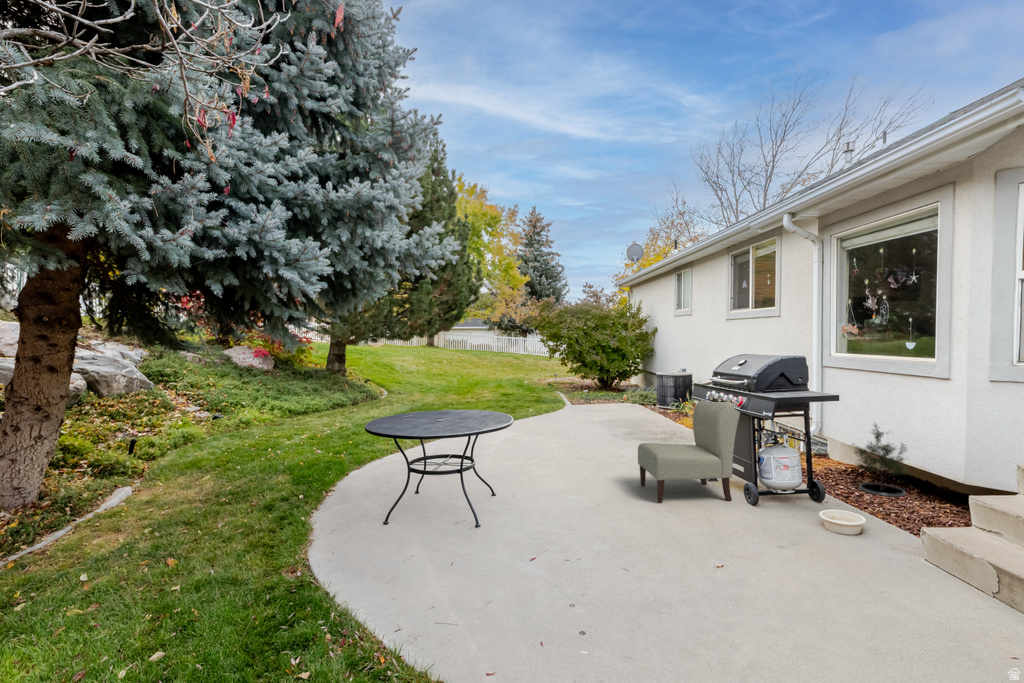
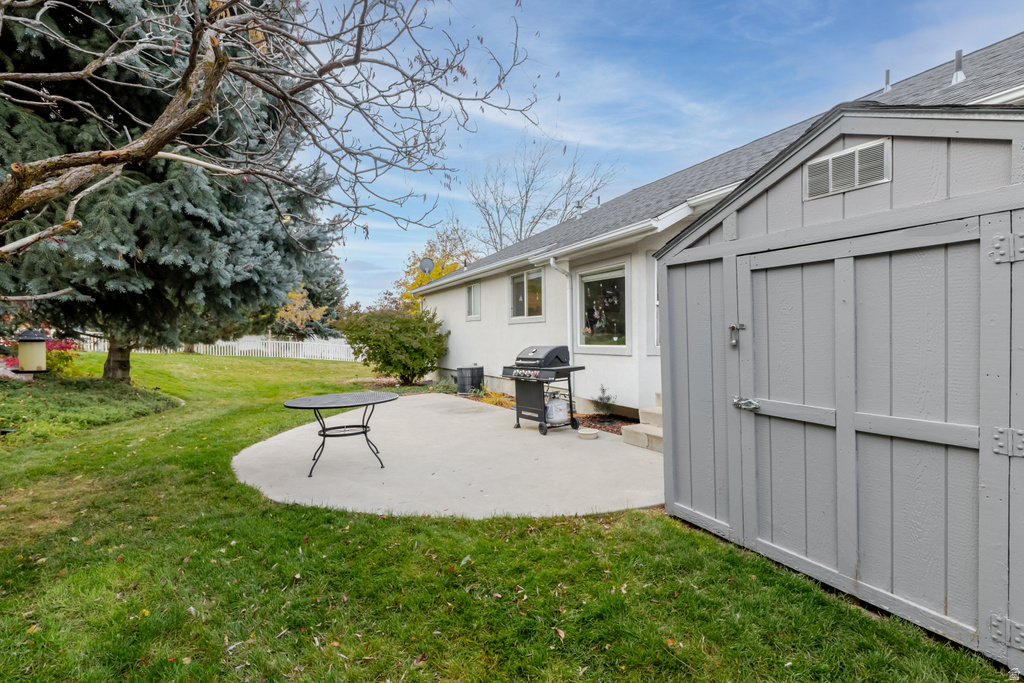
chair: present [638,400,740,503] -> none [473,373,536,442]

